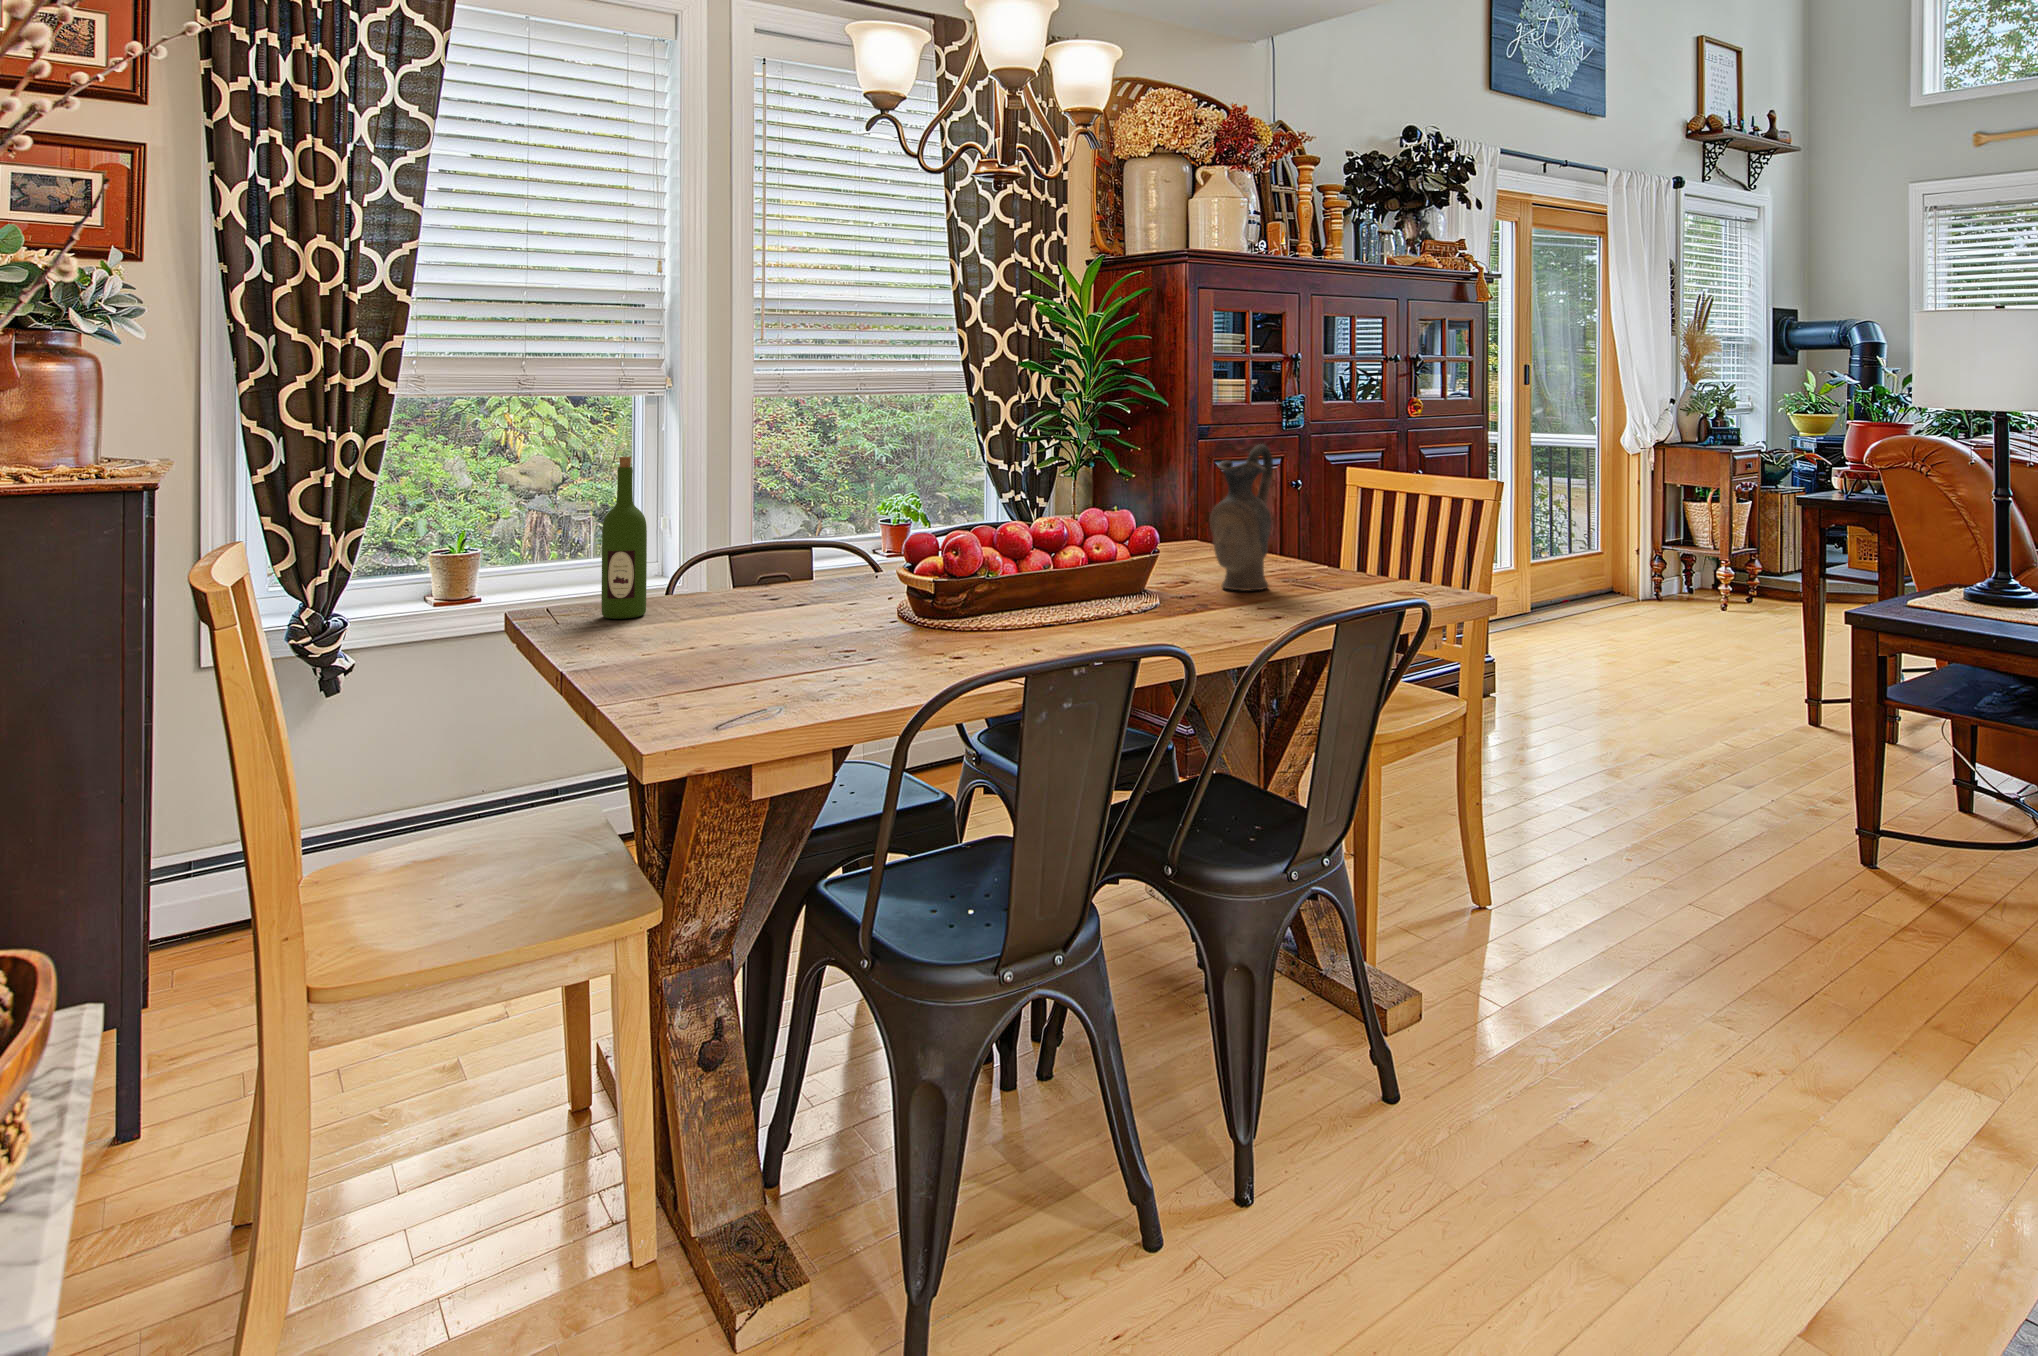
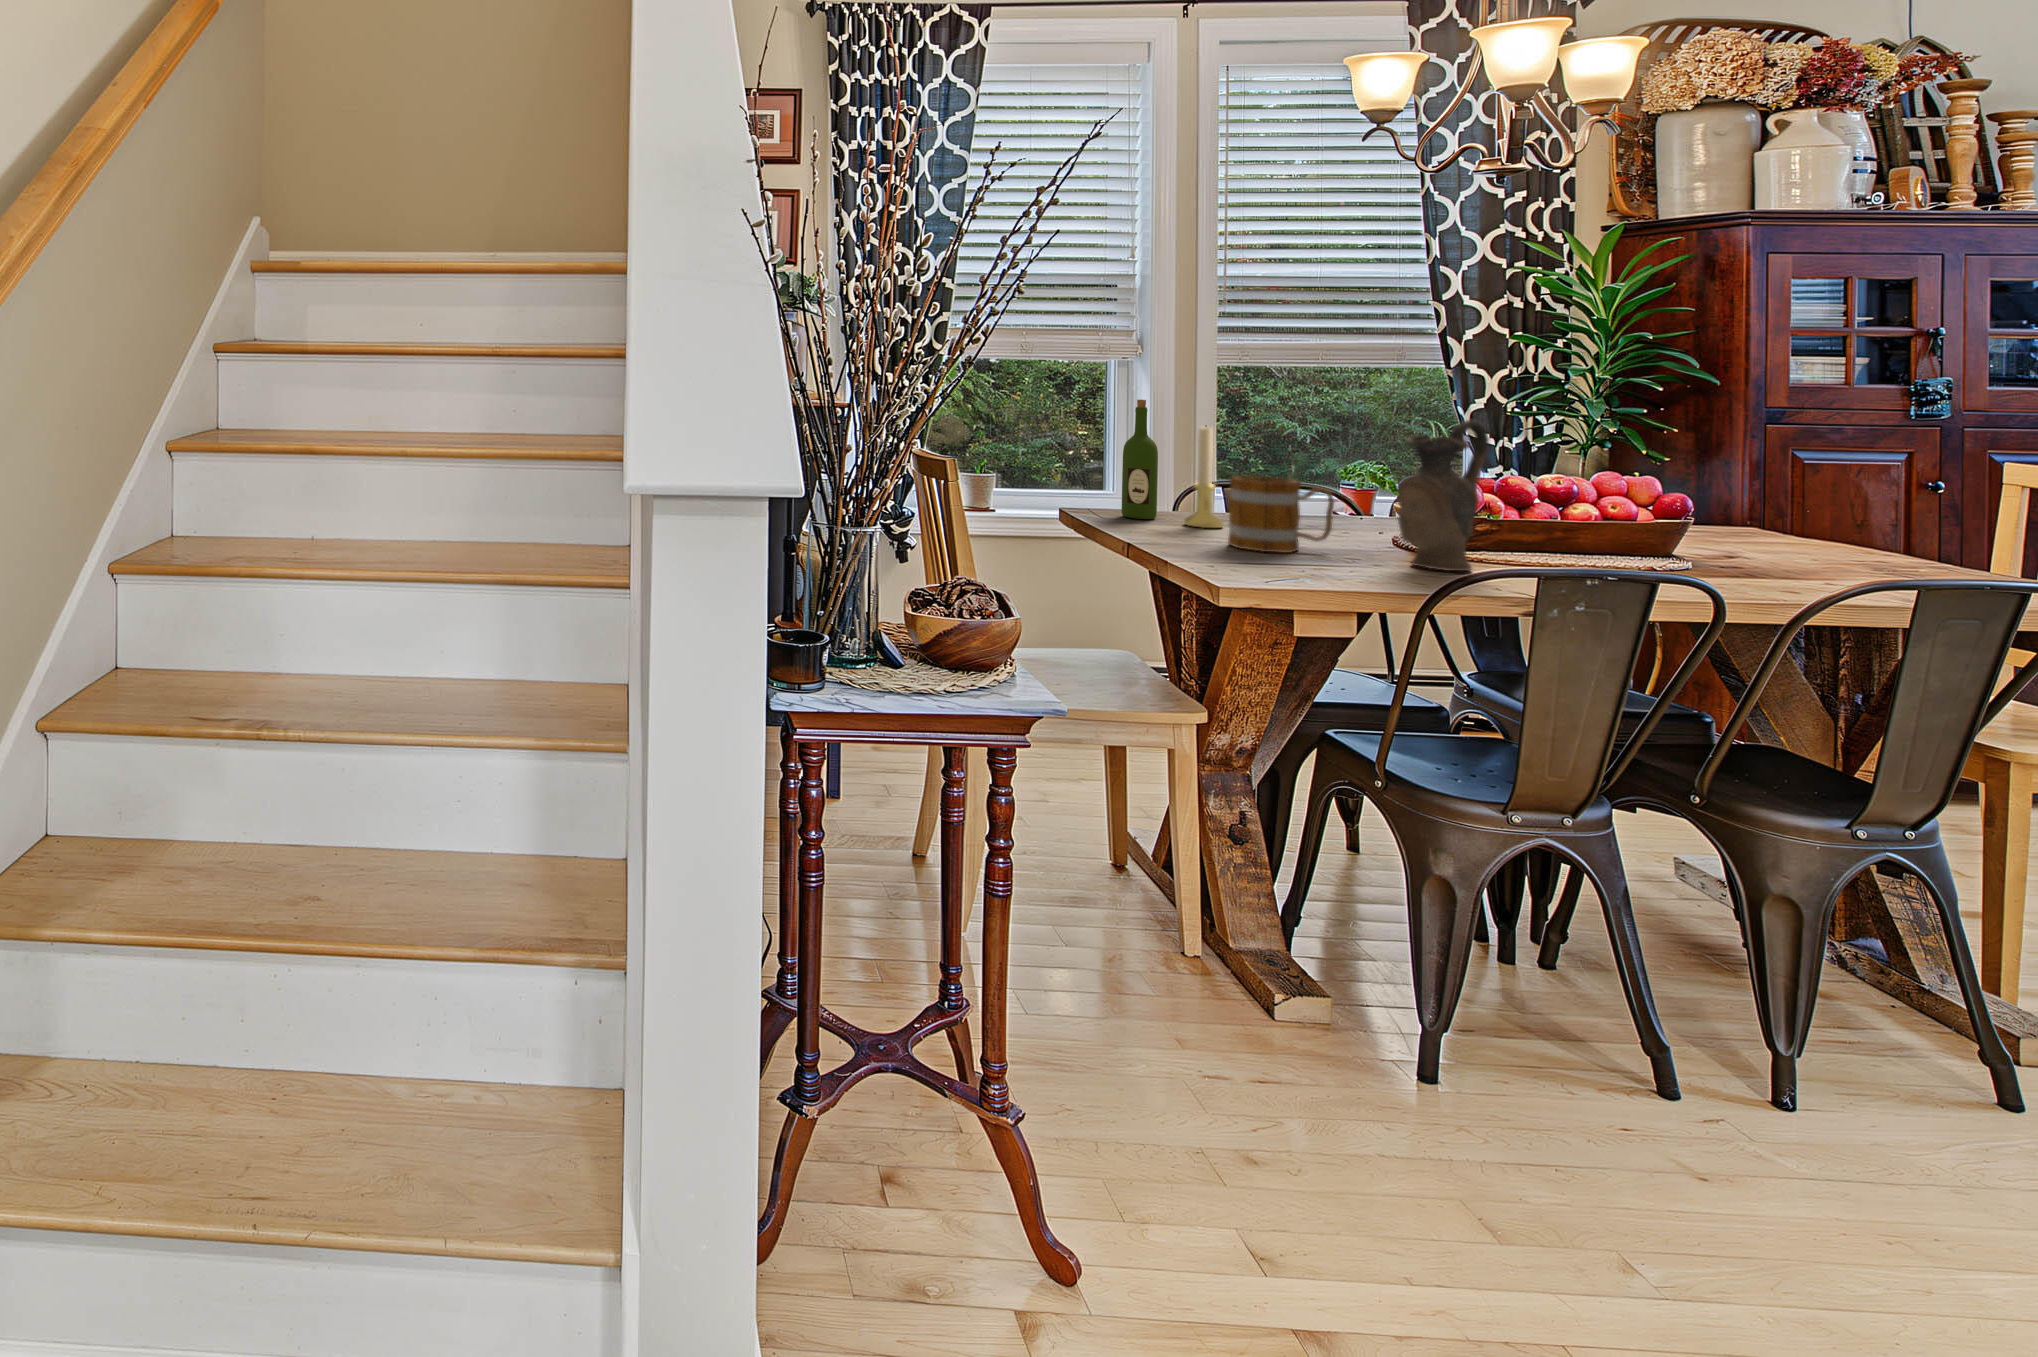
ceramic pitcher: present [1210,444,1273,590] -> present [1397,420,1489,571]
candle holder: none [676,485,724,623] -> present [1184,426,1223,528]
mug: none [716,551,835,654] -> present [1228,476,1334,553]

